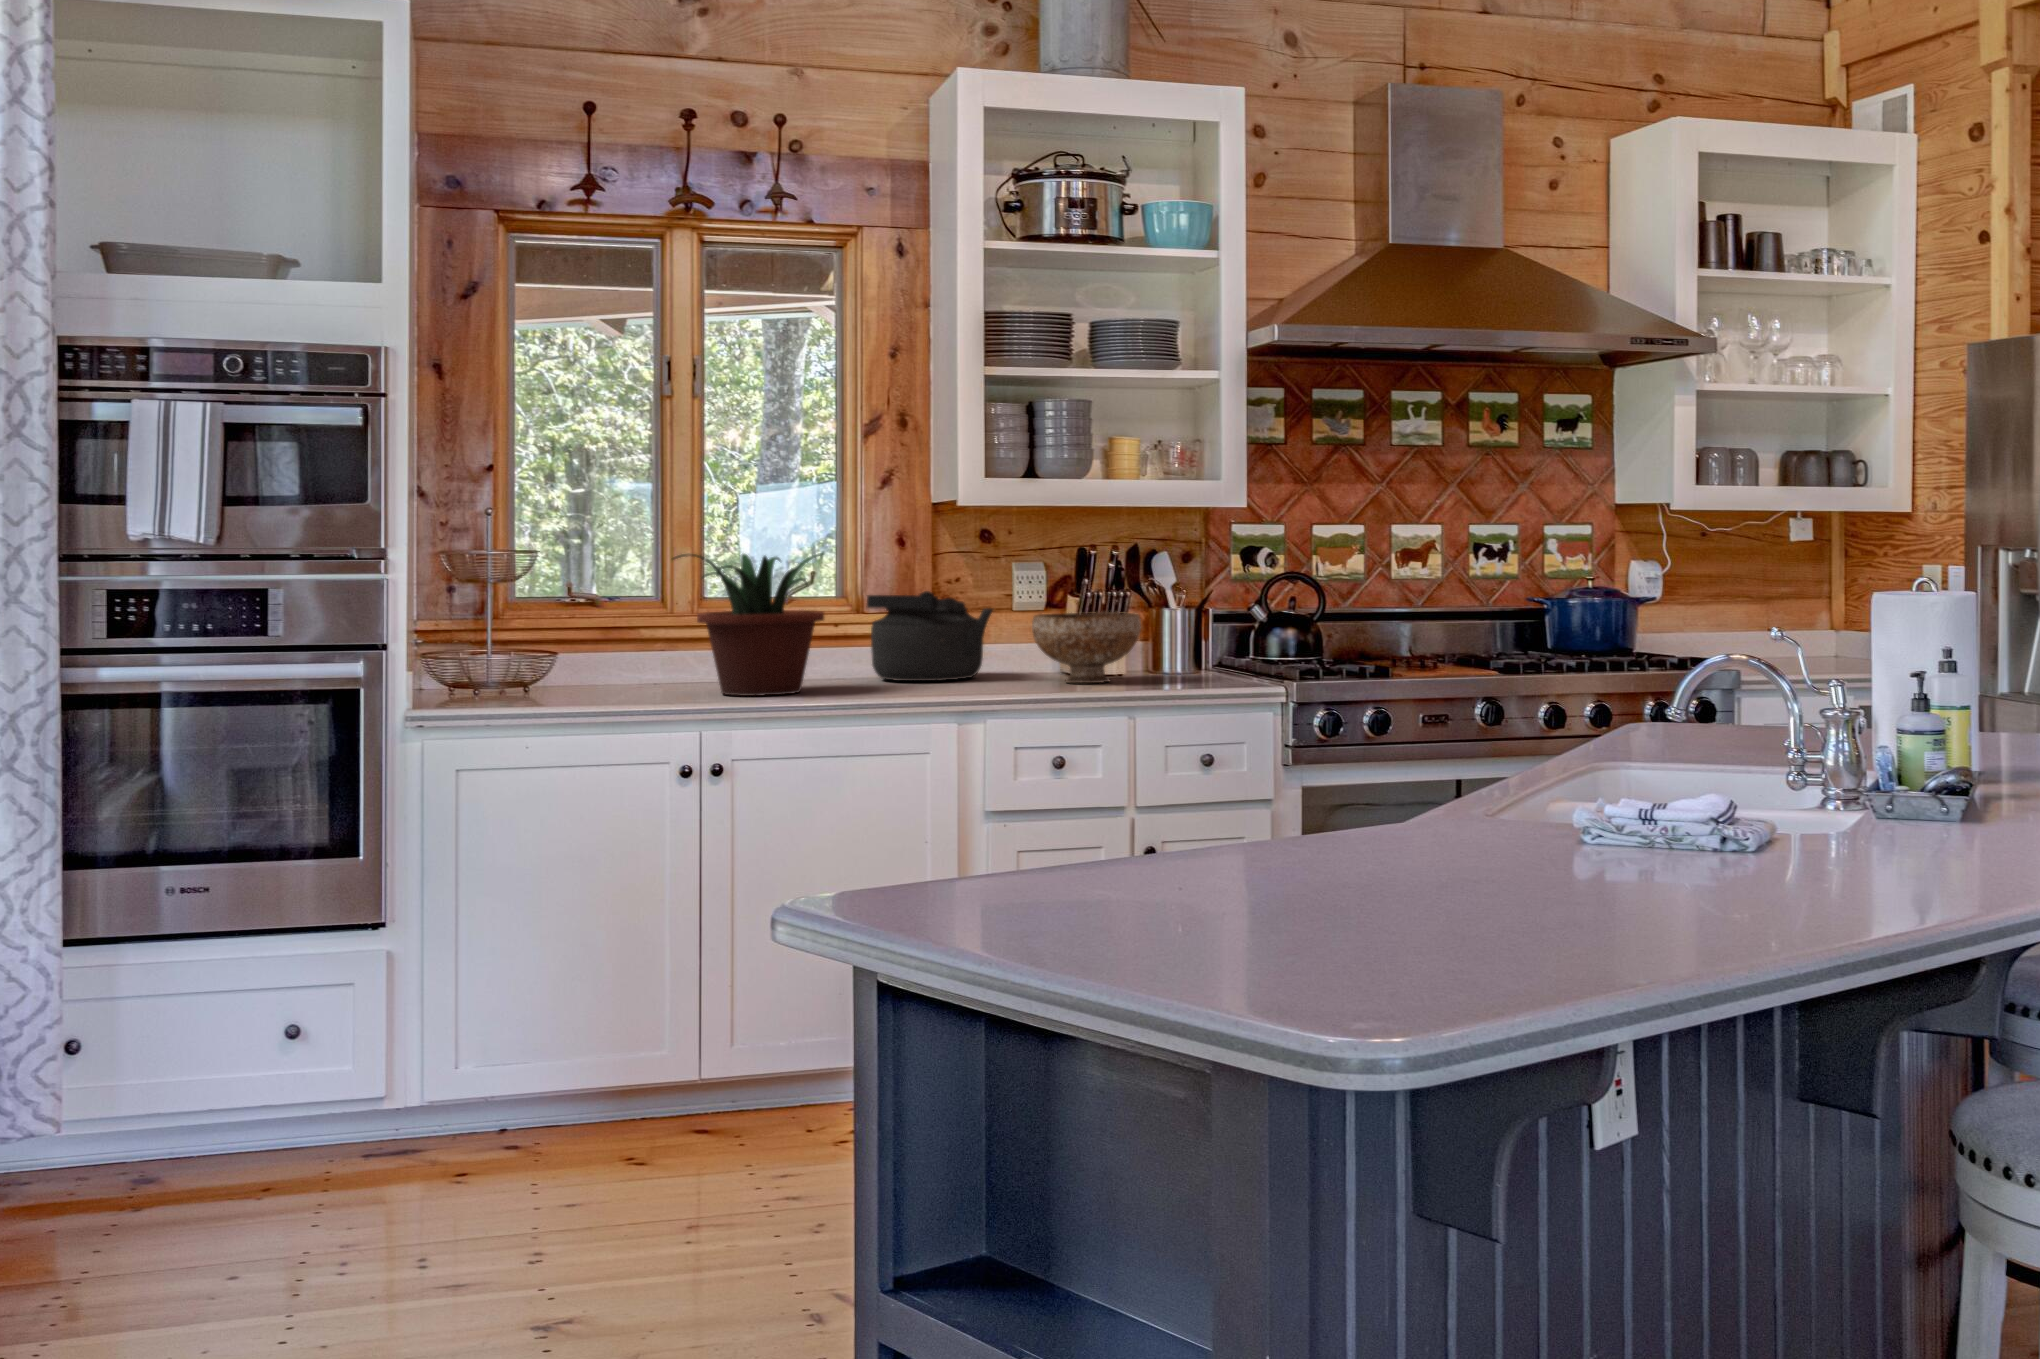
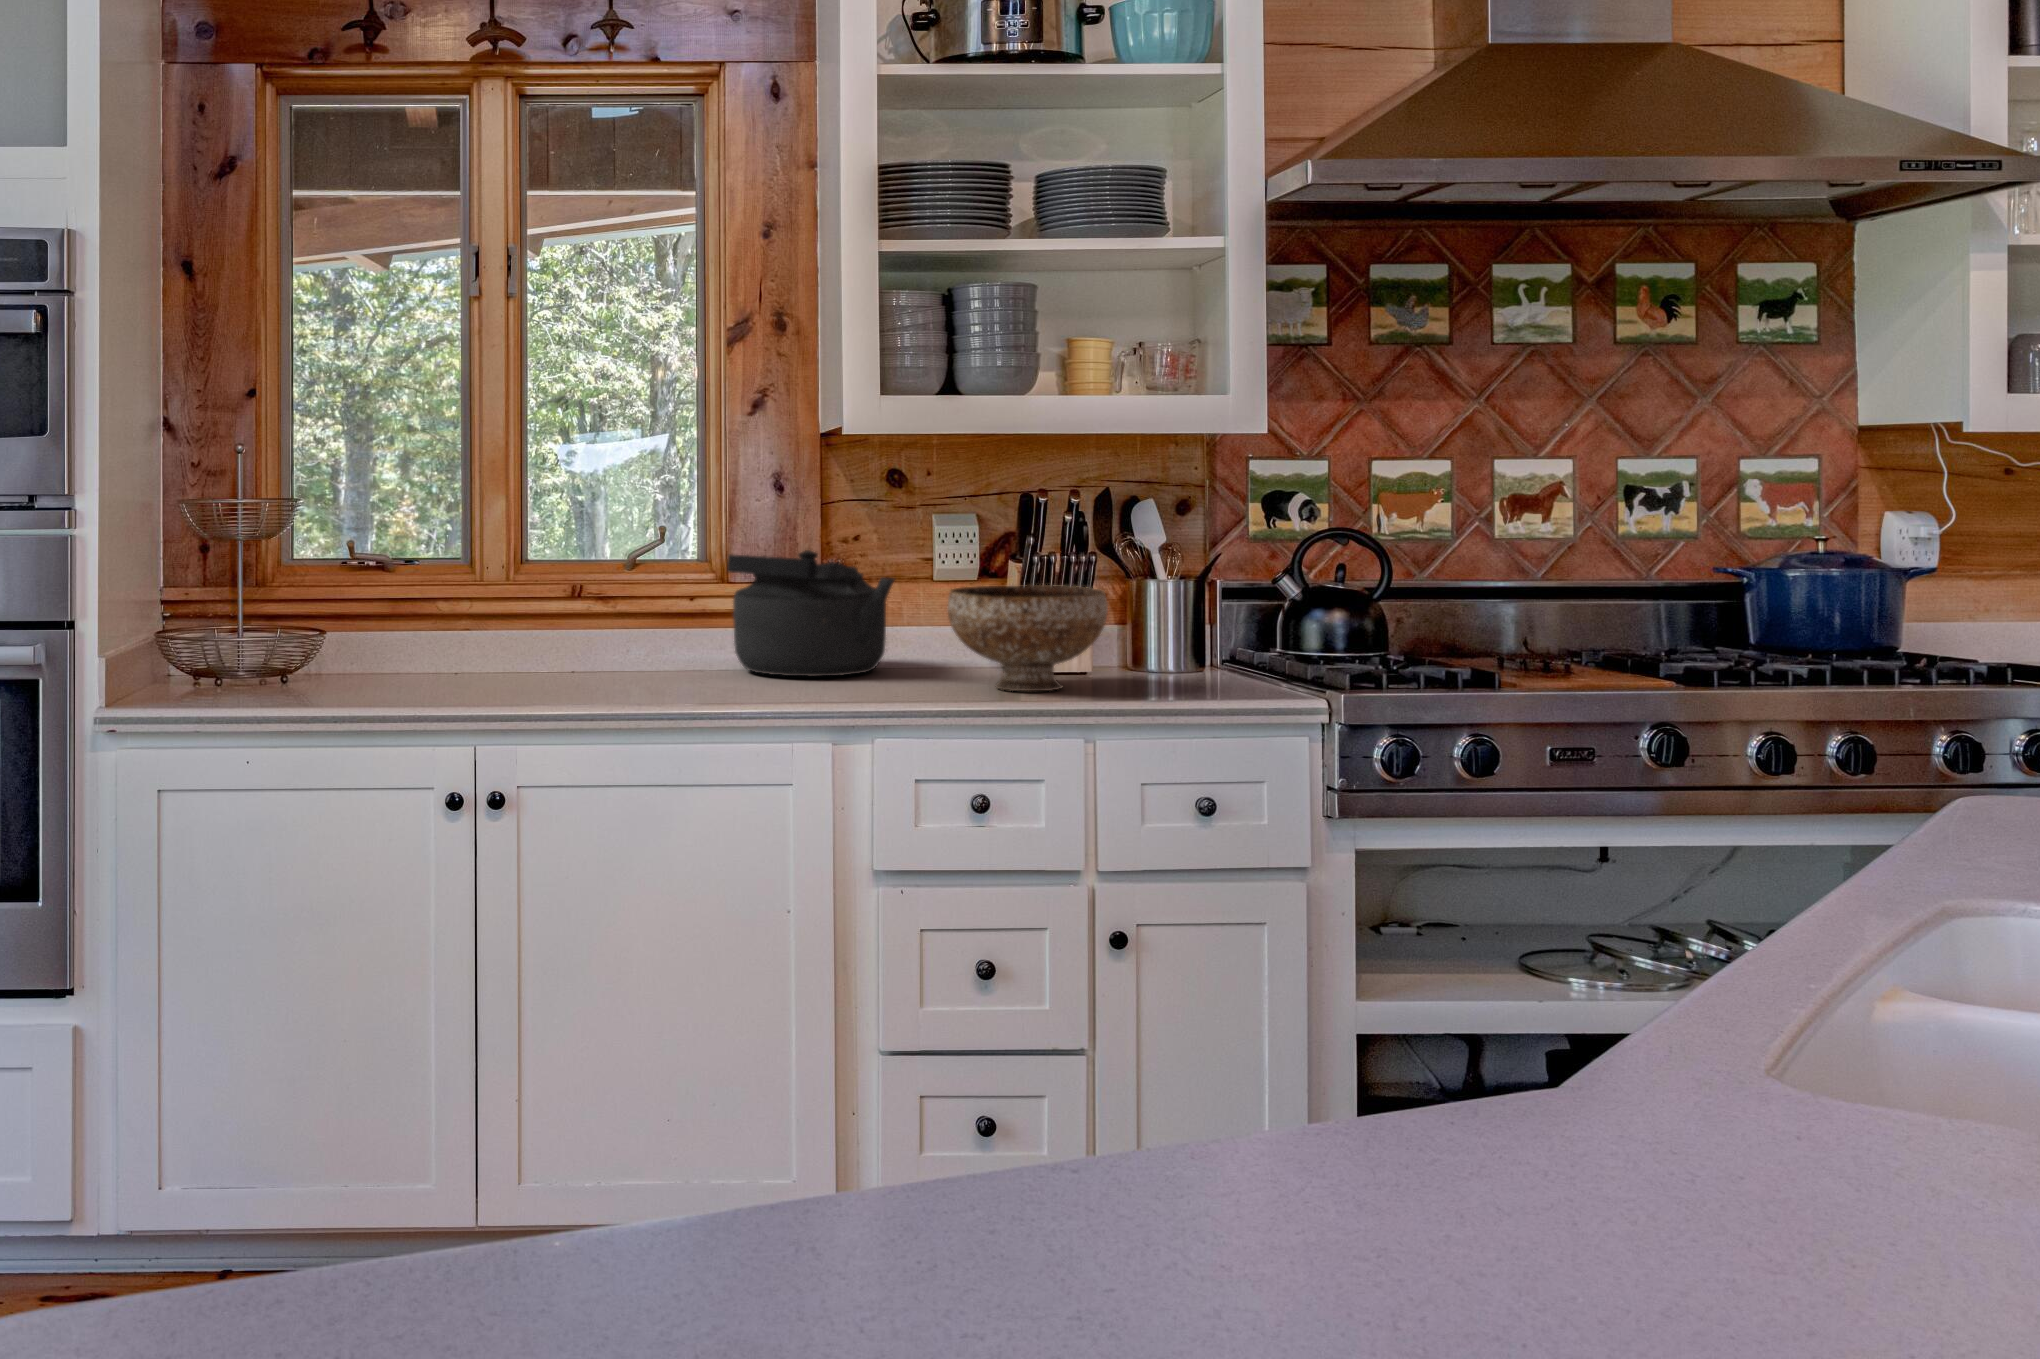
potted plant: present [673,553,824,696] -> none [450,498,664,697]

